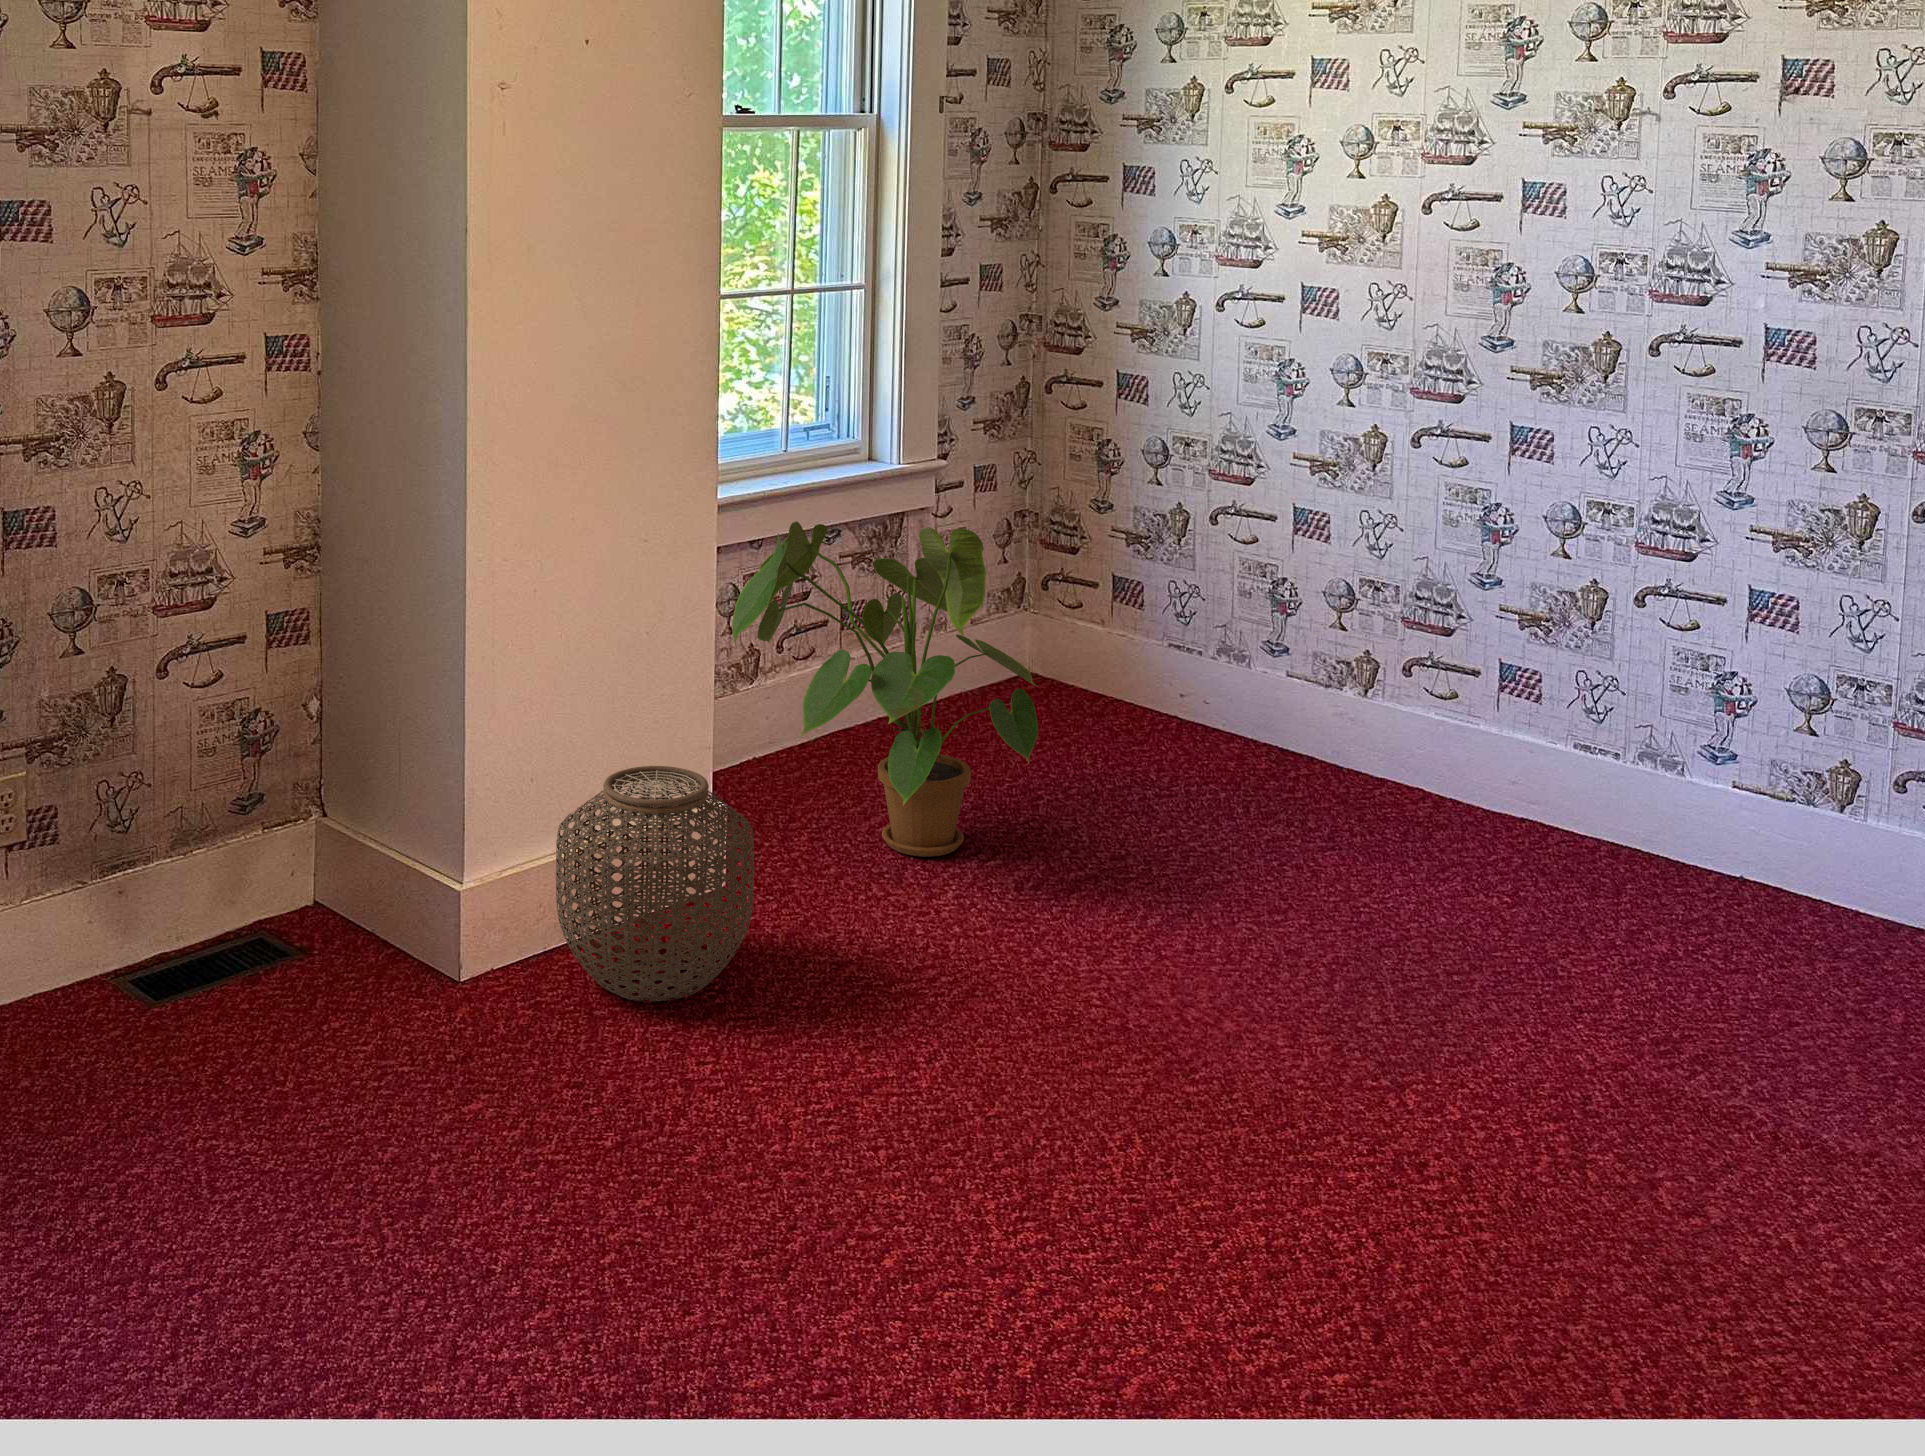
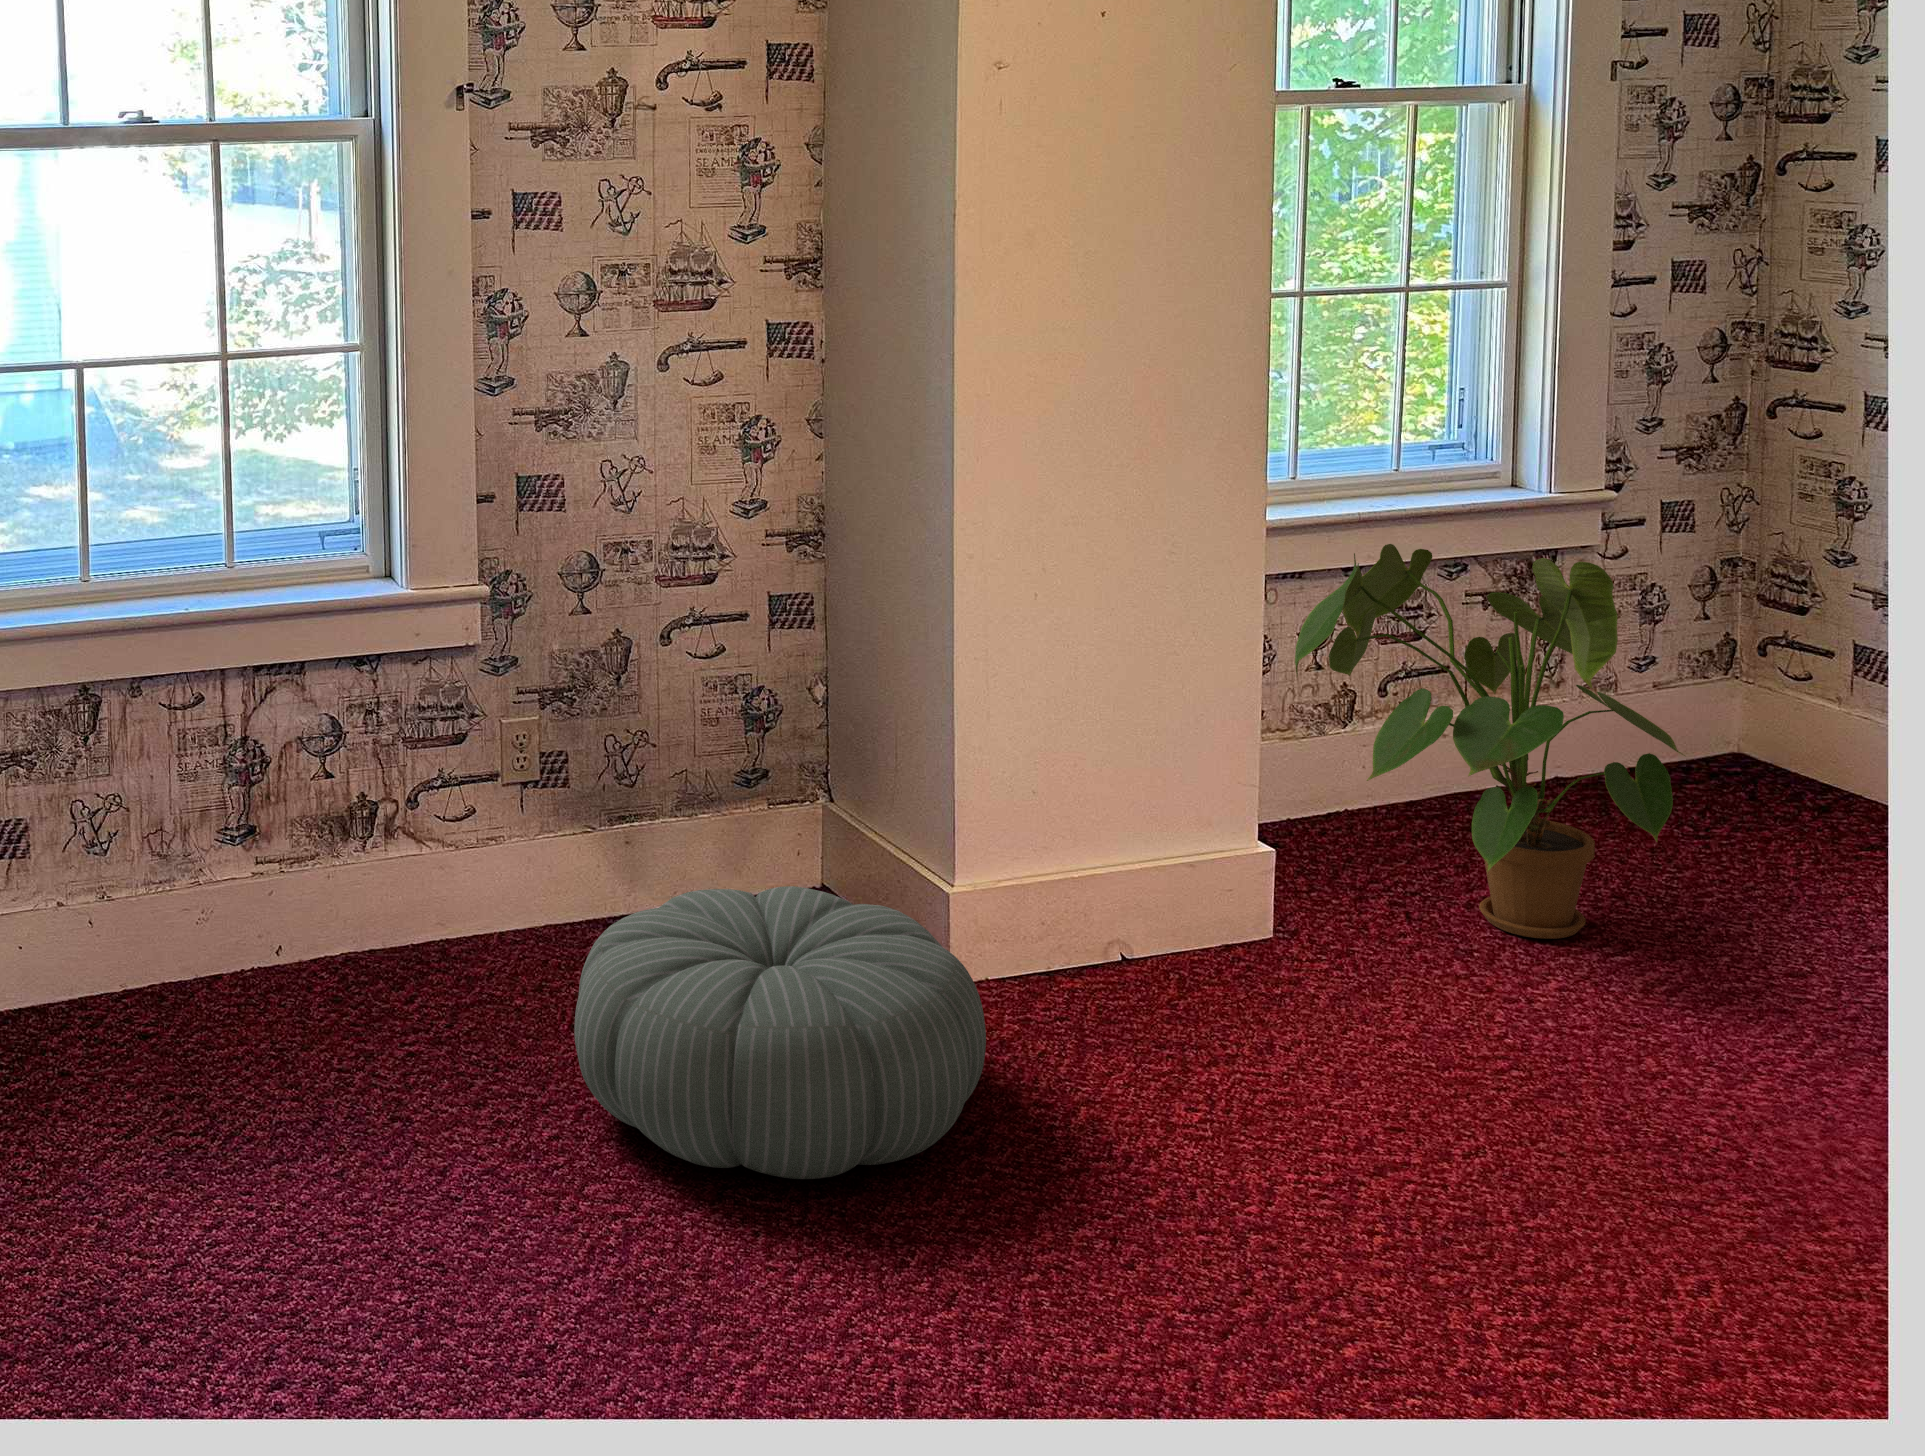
woven basket: present [556,766,754,1001] -> none [1052,787,1277,1039]
pouf: none [113,911,531,1217] -> present [574,886,986,1179]

